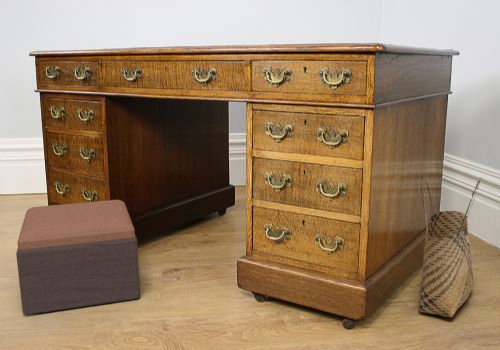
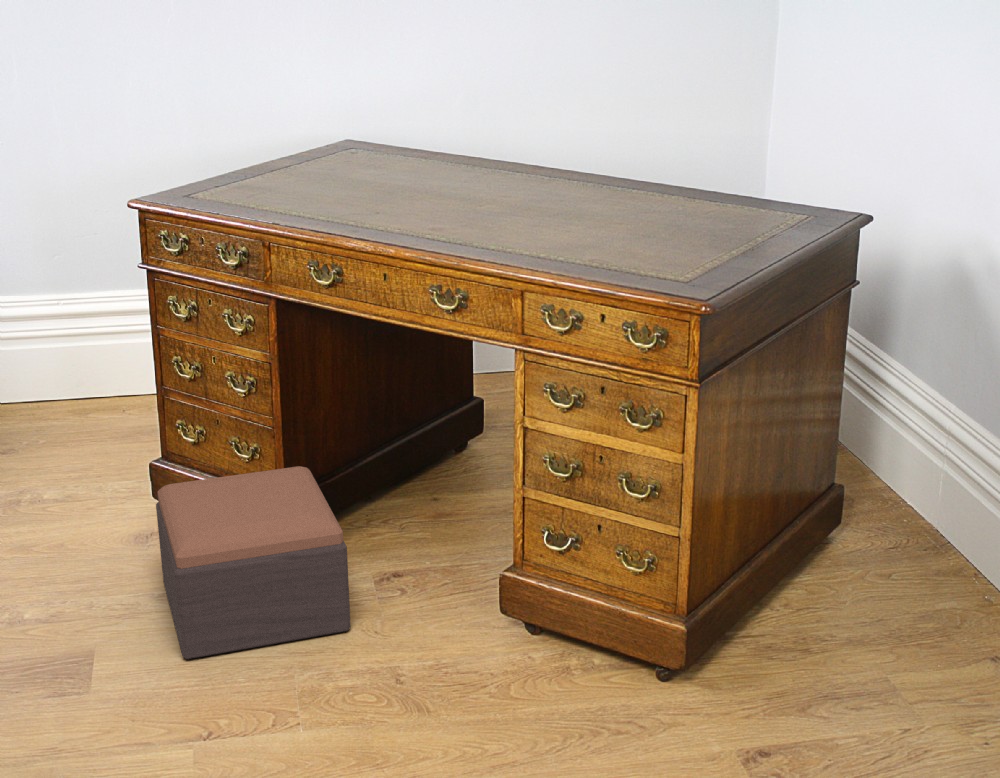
woven basket: present [419,174,482,317] -> none [767,449,864,663]

